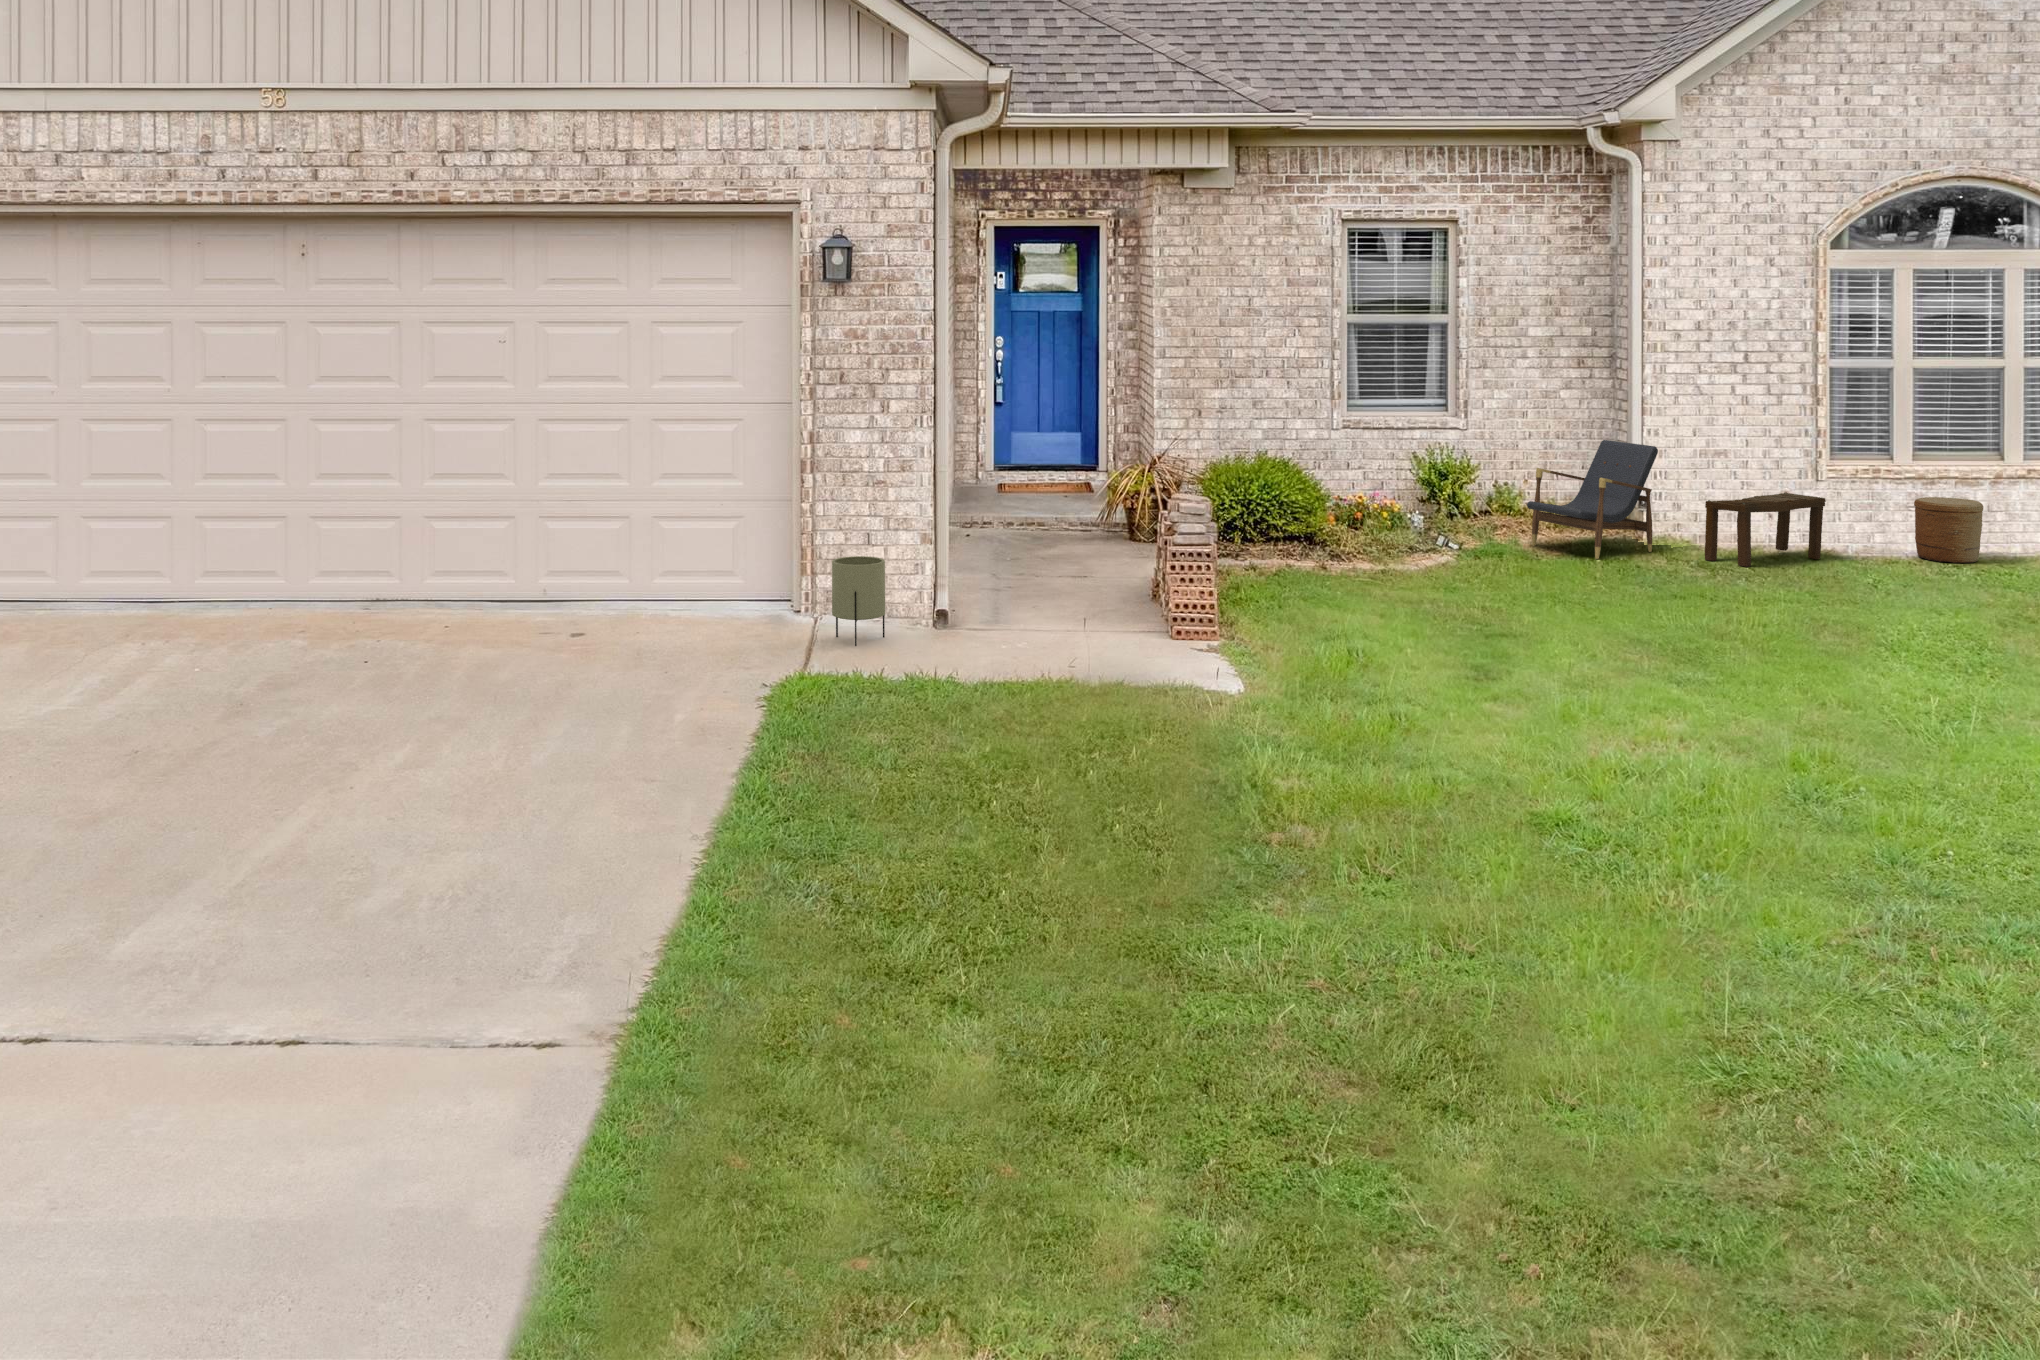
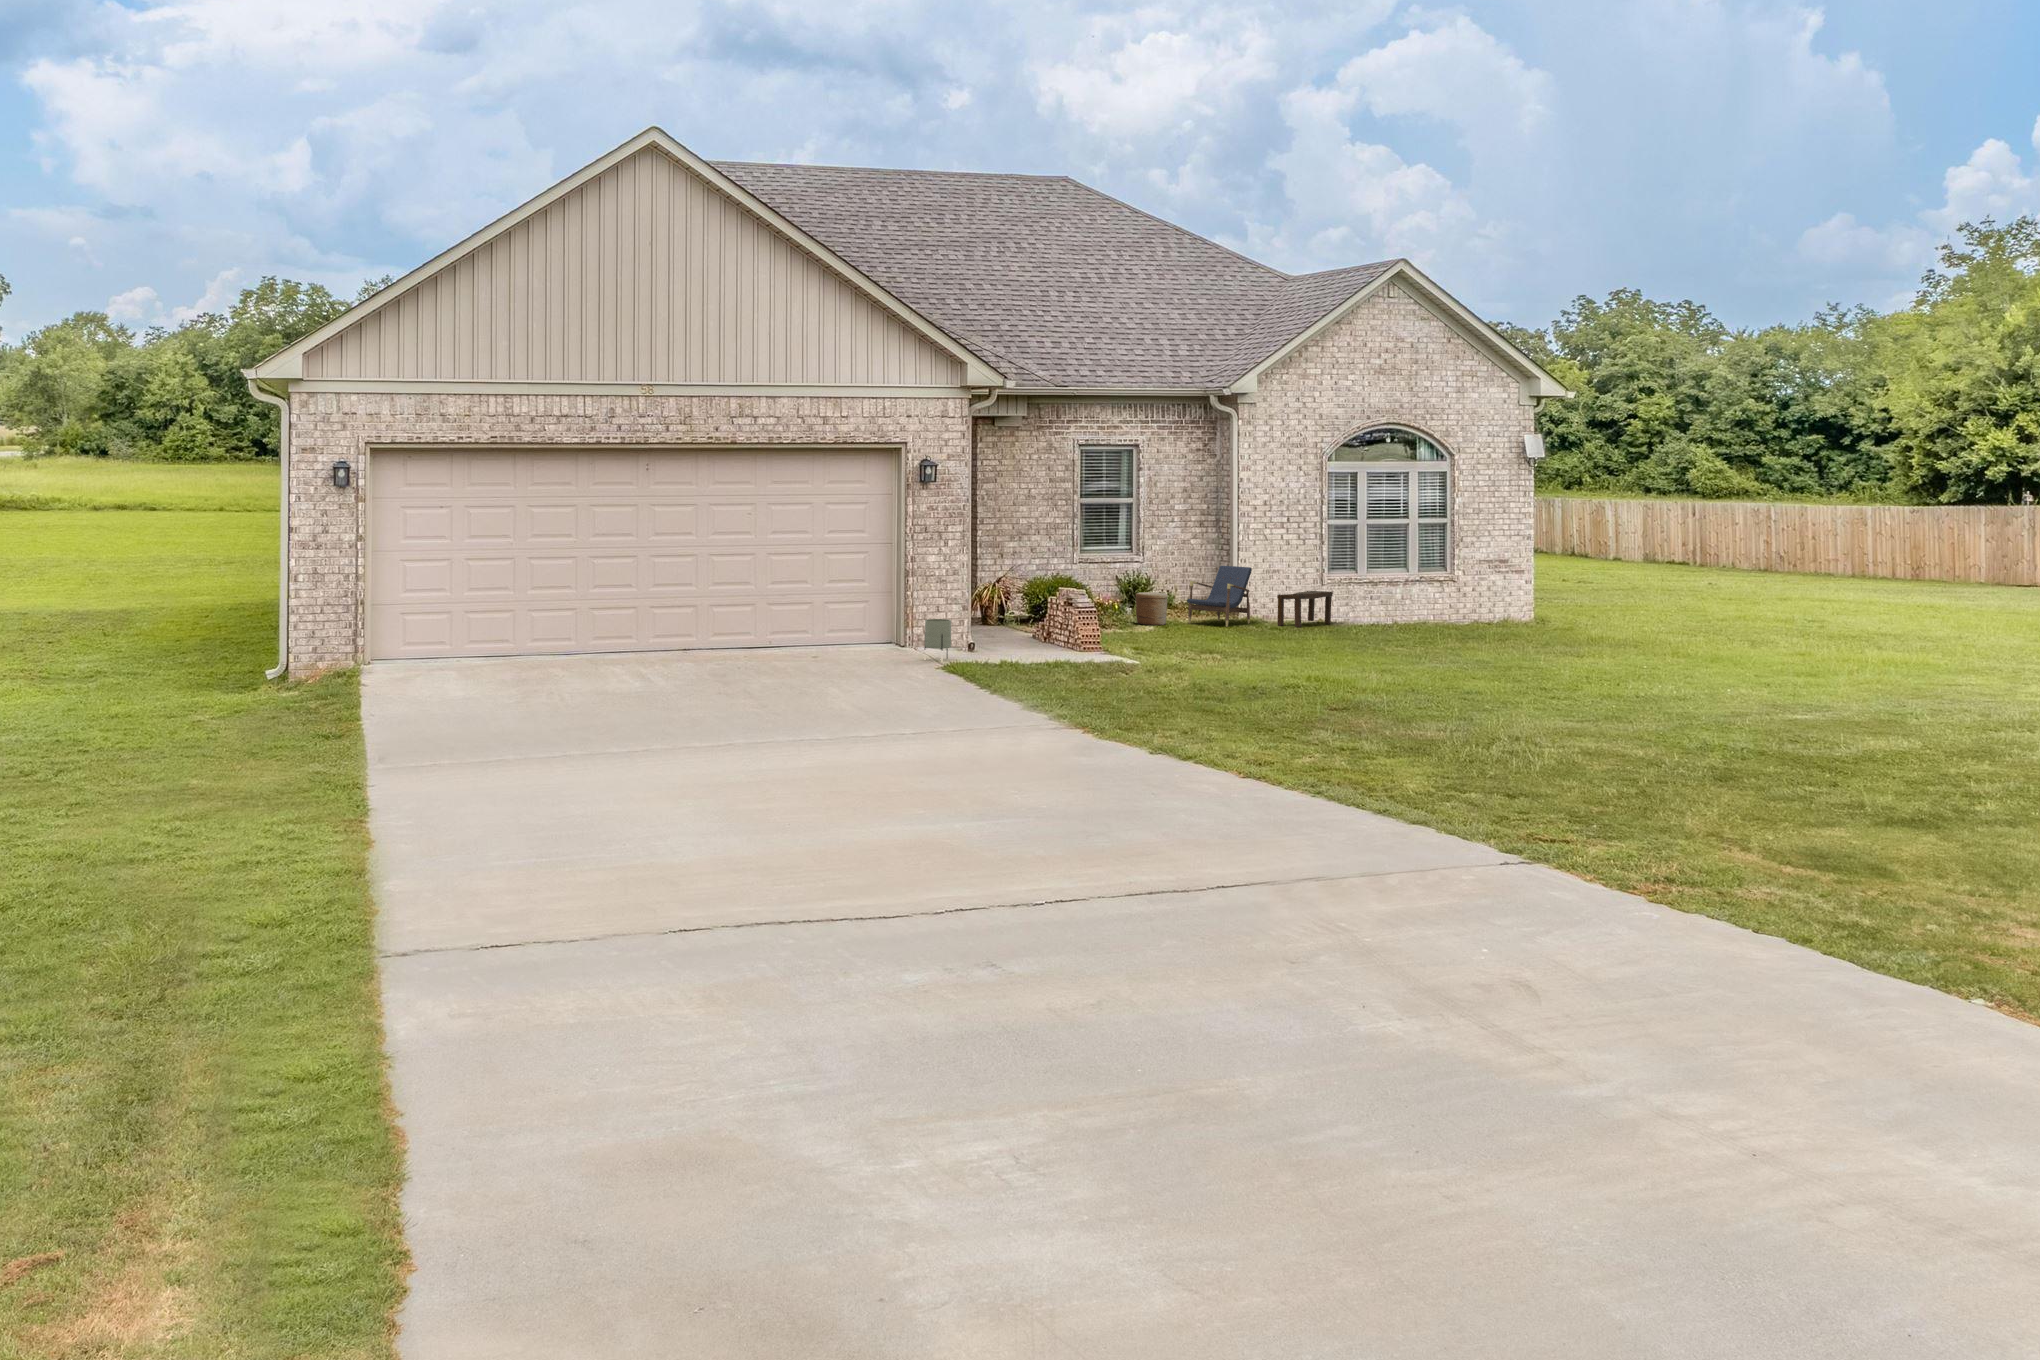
woven basket: present [1914,497,1983,563] -> present [1135,592,1168,625]

